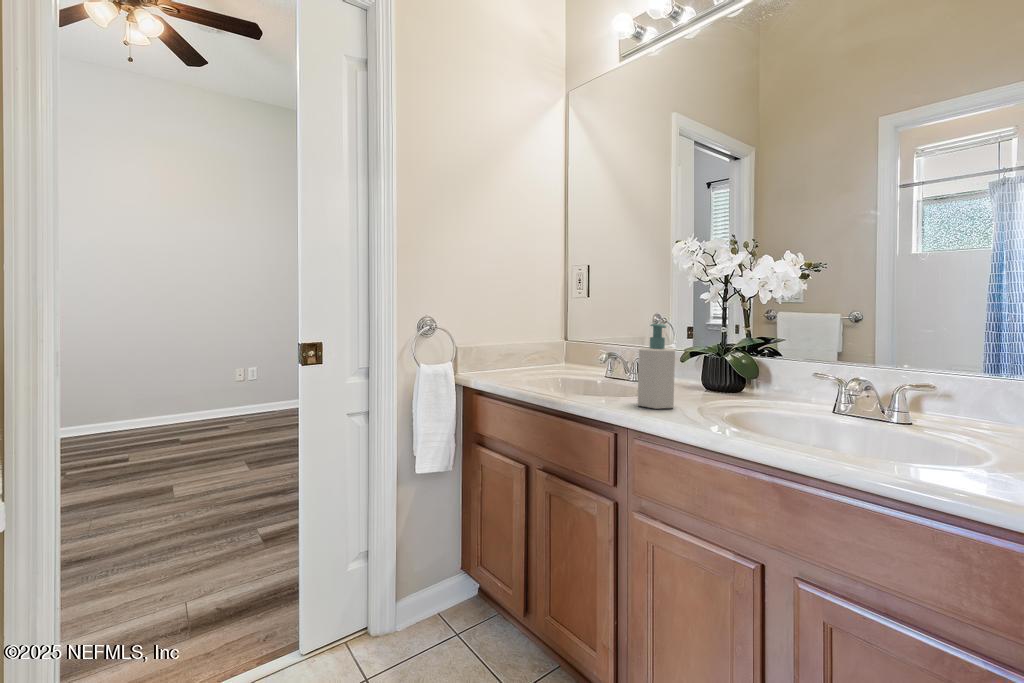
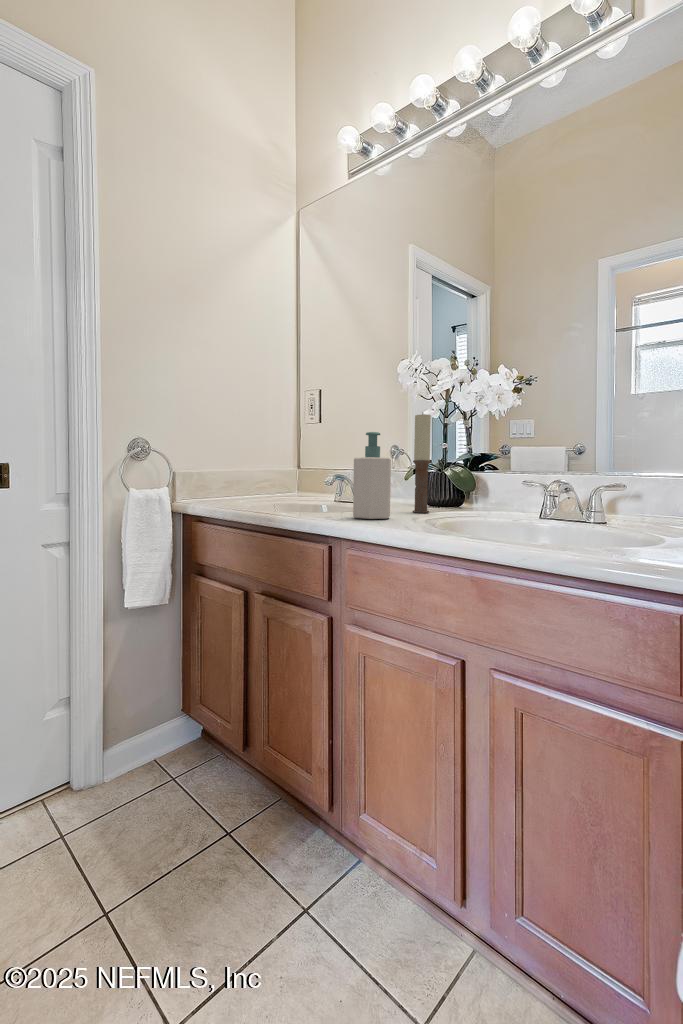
candle: none [691,298,711,396] -> present [412,413,431,513]

